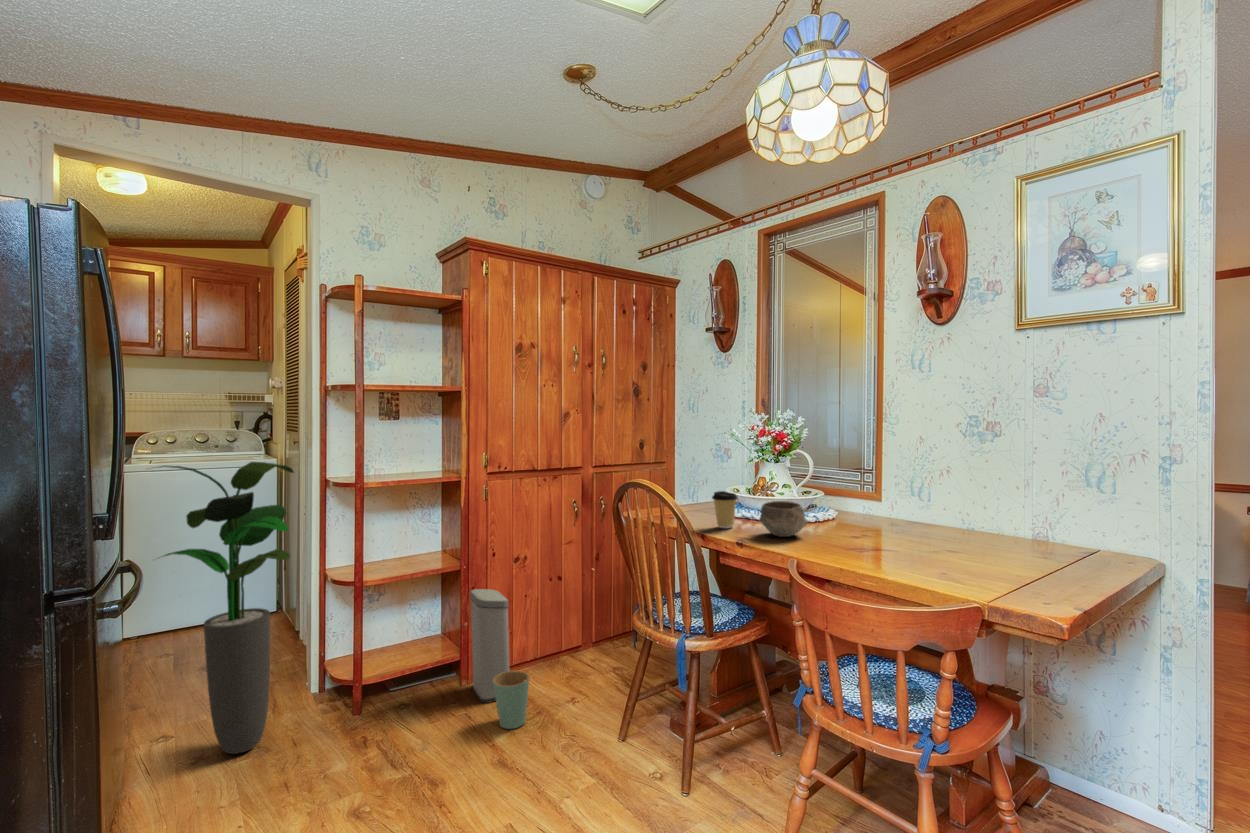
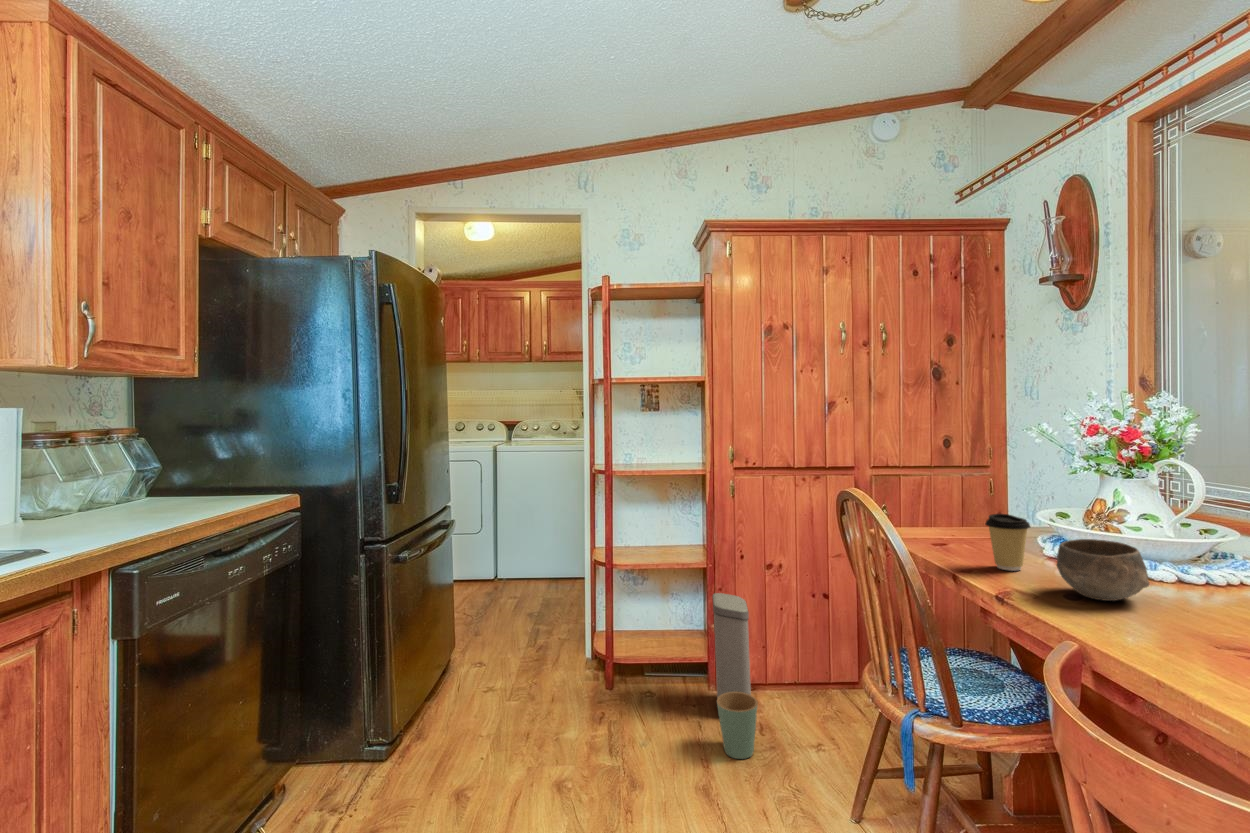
potted plant: present [161,462,294,754] -> none [436,450,551,704]

